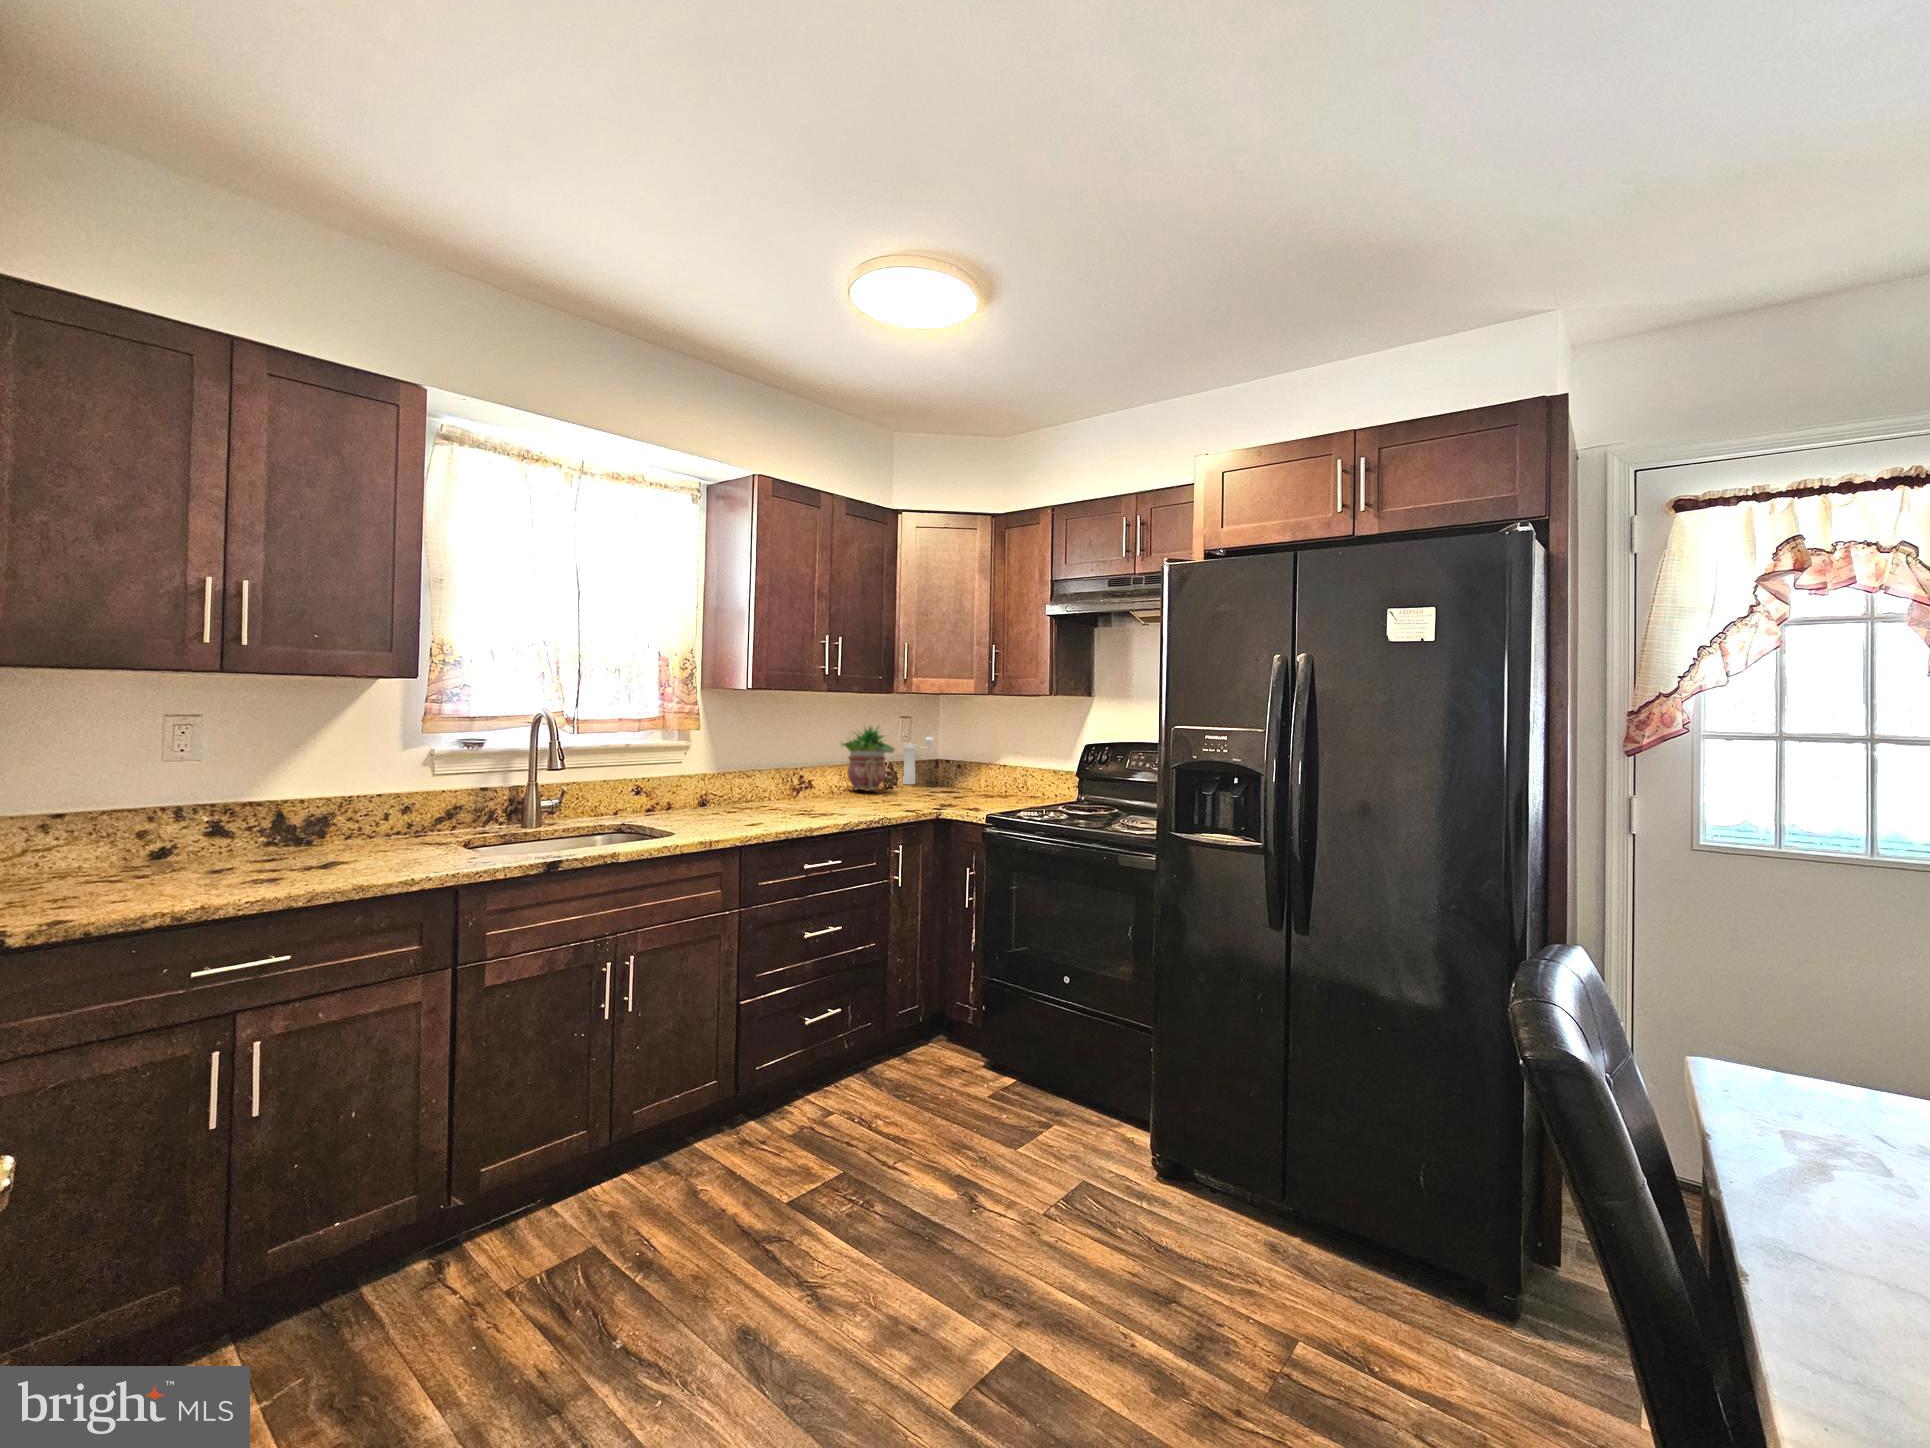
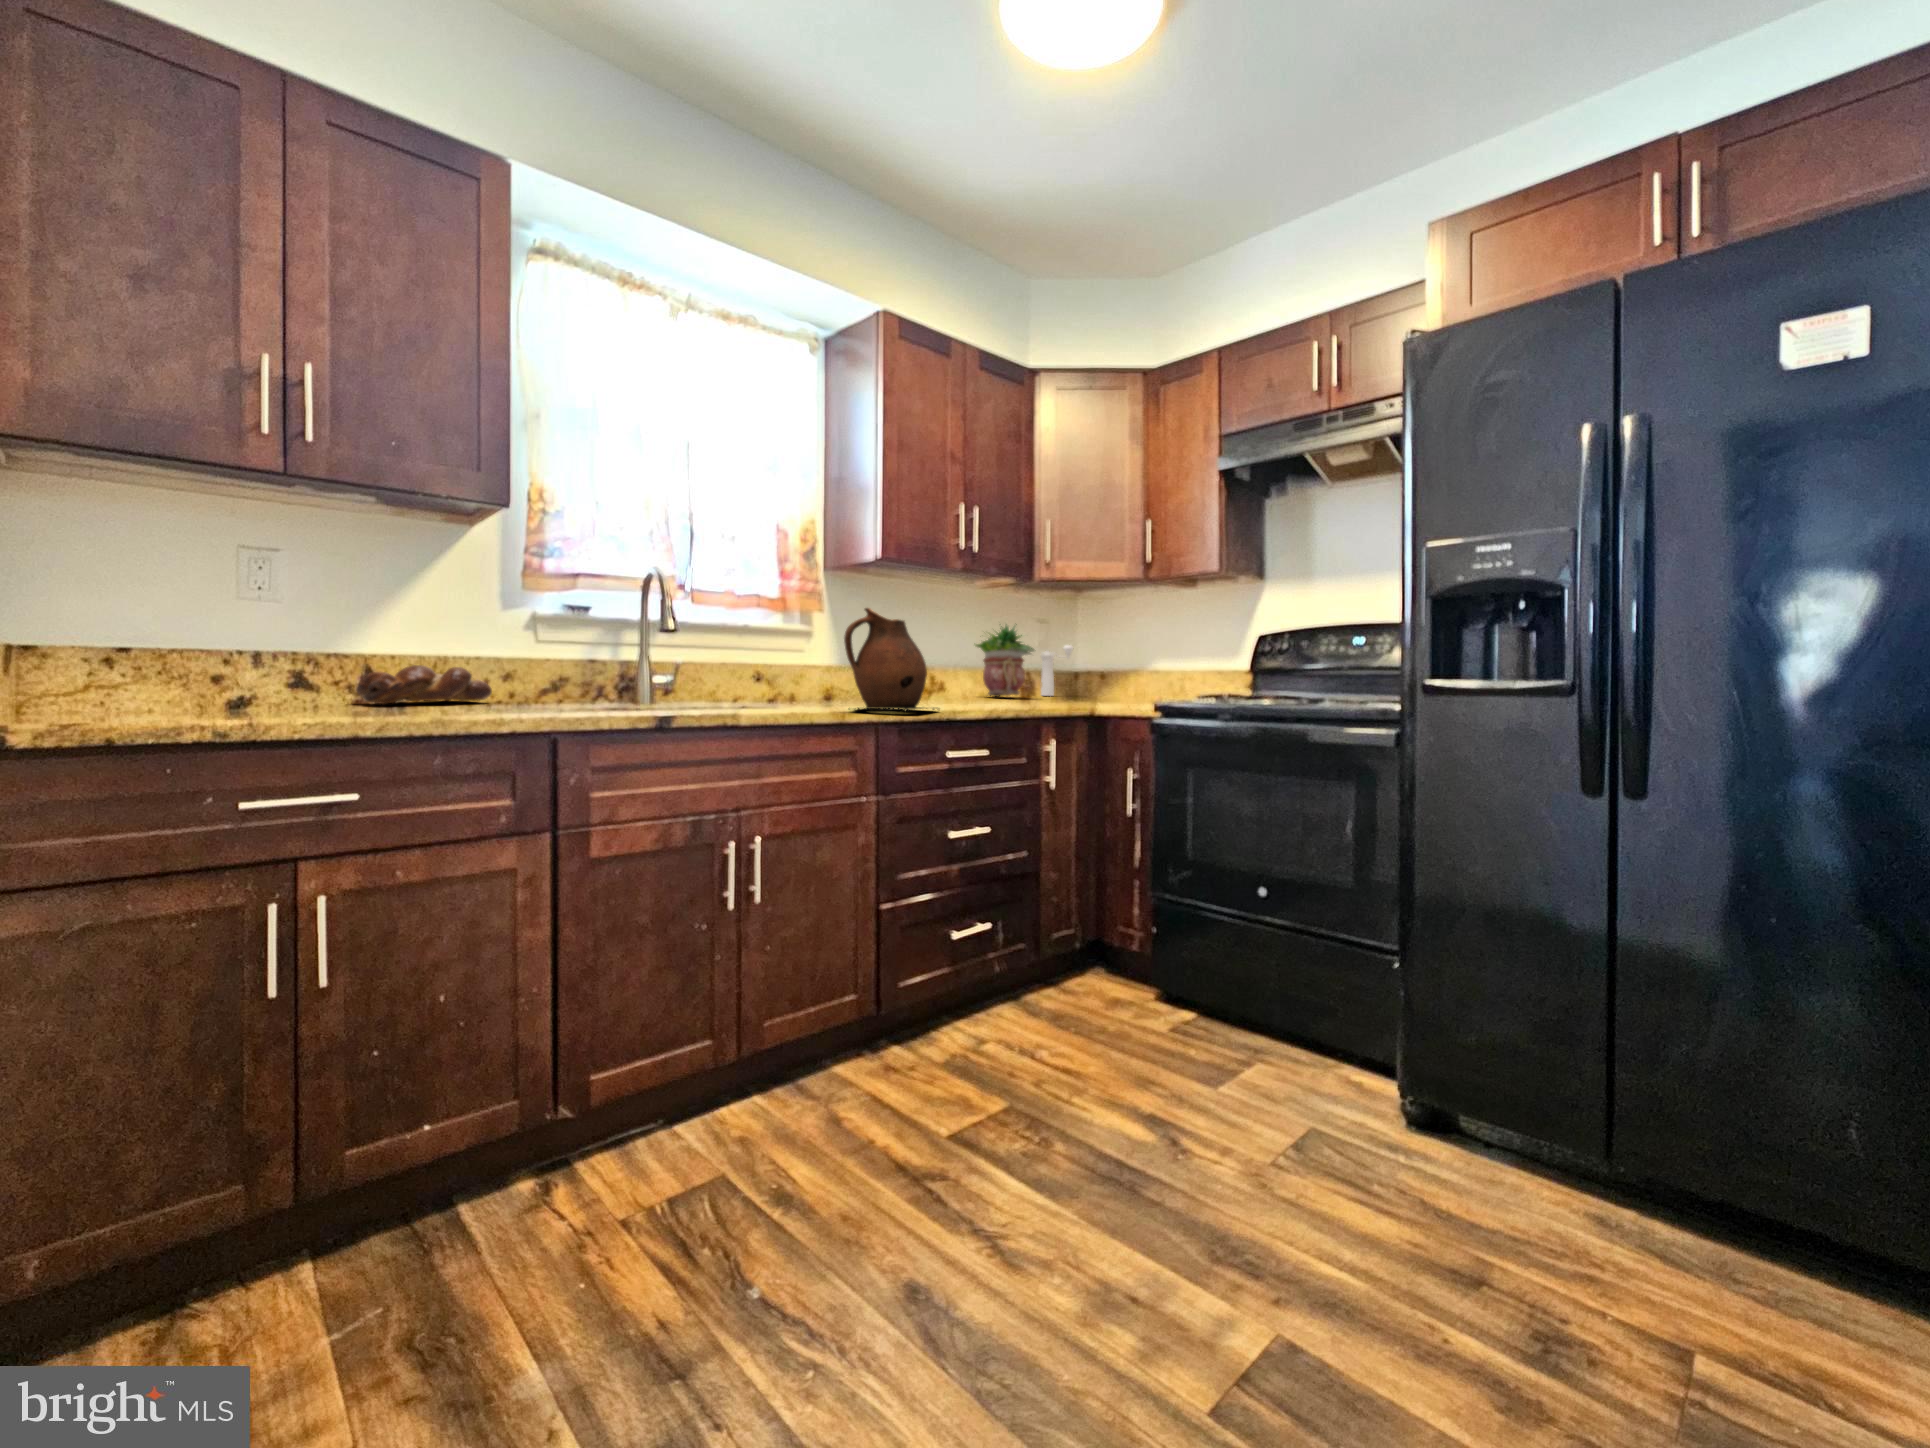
ceramic pitcher: none [714,745,798,839] -> present [844,608,934,711]
bread loaf: none [267,806,390,847] -> present [356,665,492,704]

